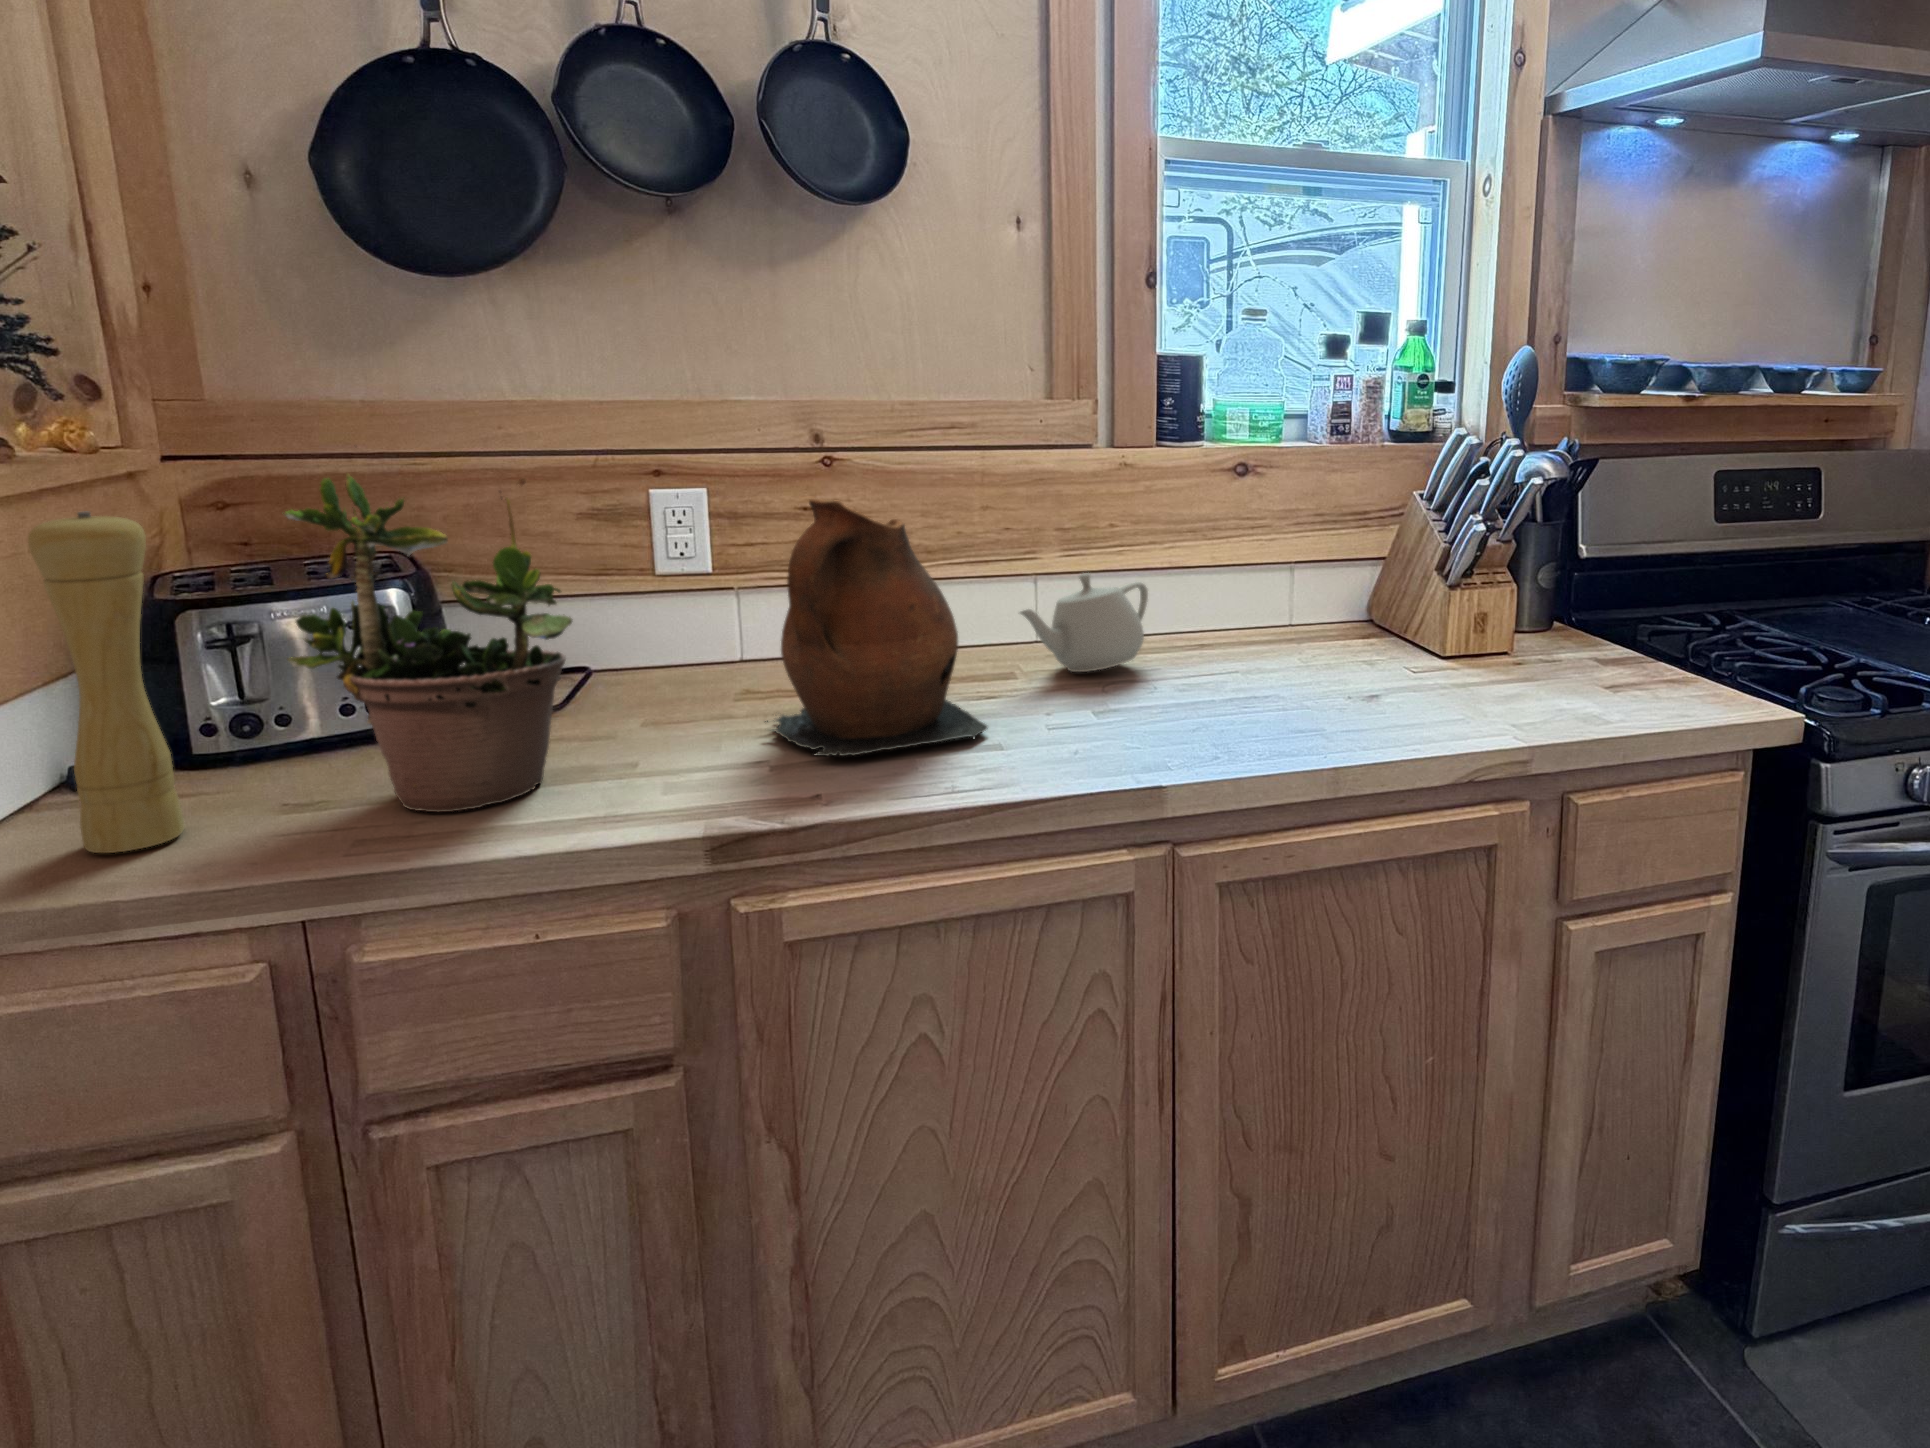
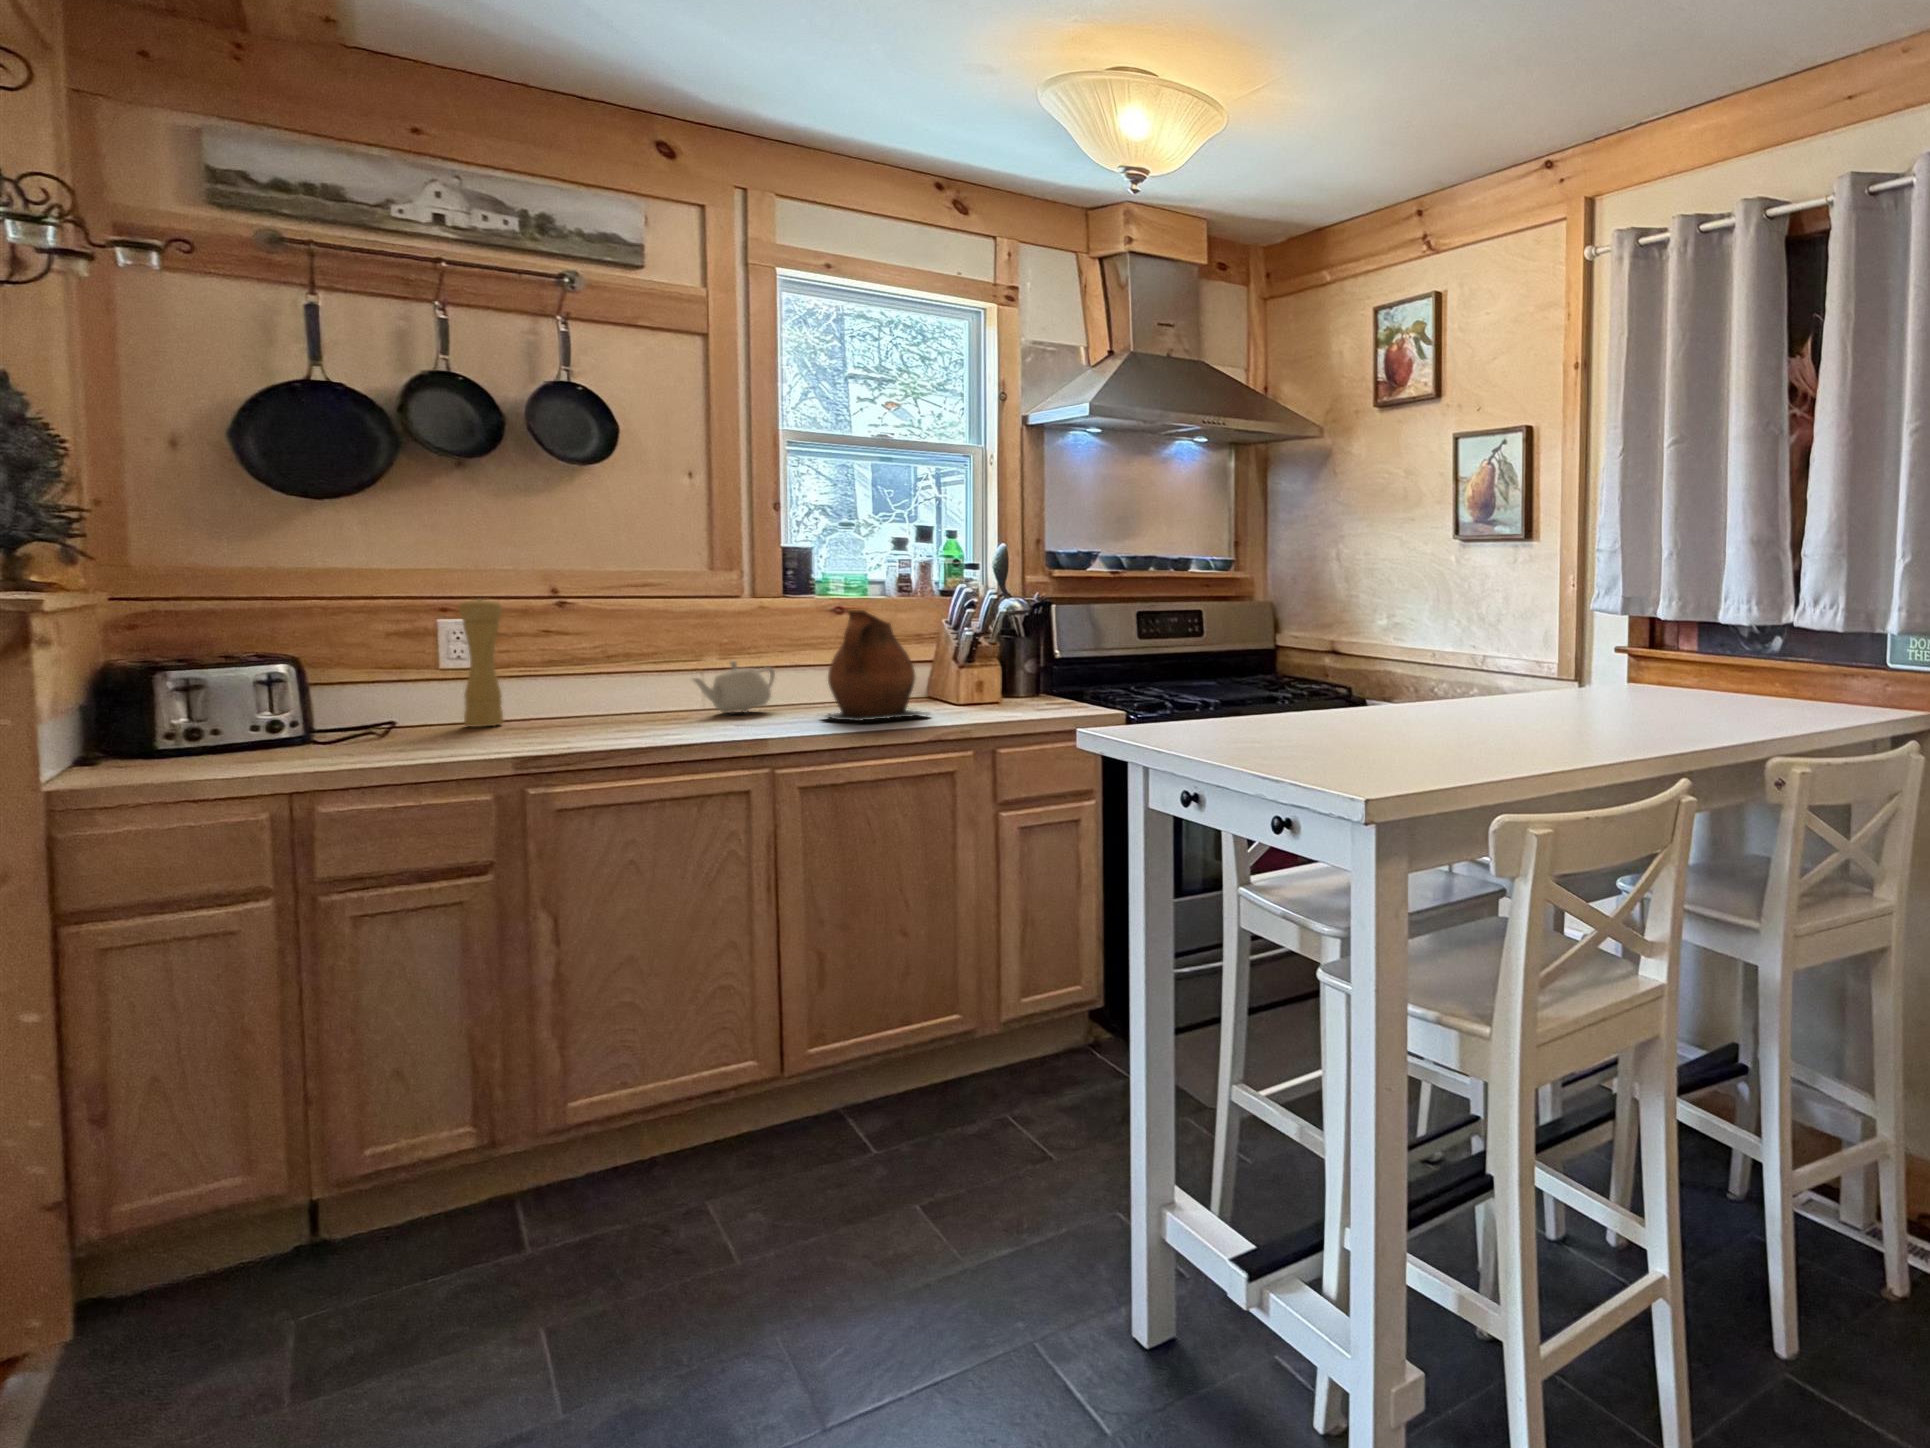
potted plant: present [285,474,572,812] -> none [258,580,434,757]
ceramic pitcher: present [767,499,988,756] -> present [825,610,928,721]
pepper mill: present [28,512,184,853] -> present [459,598,503,727]

